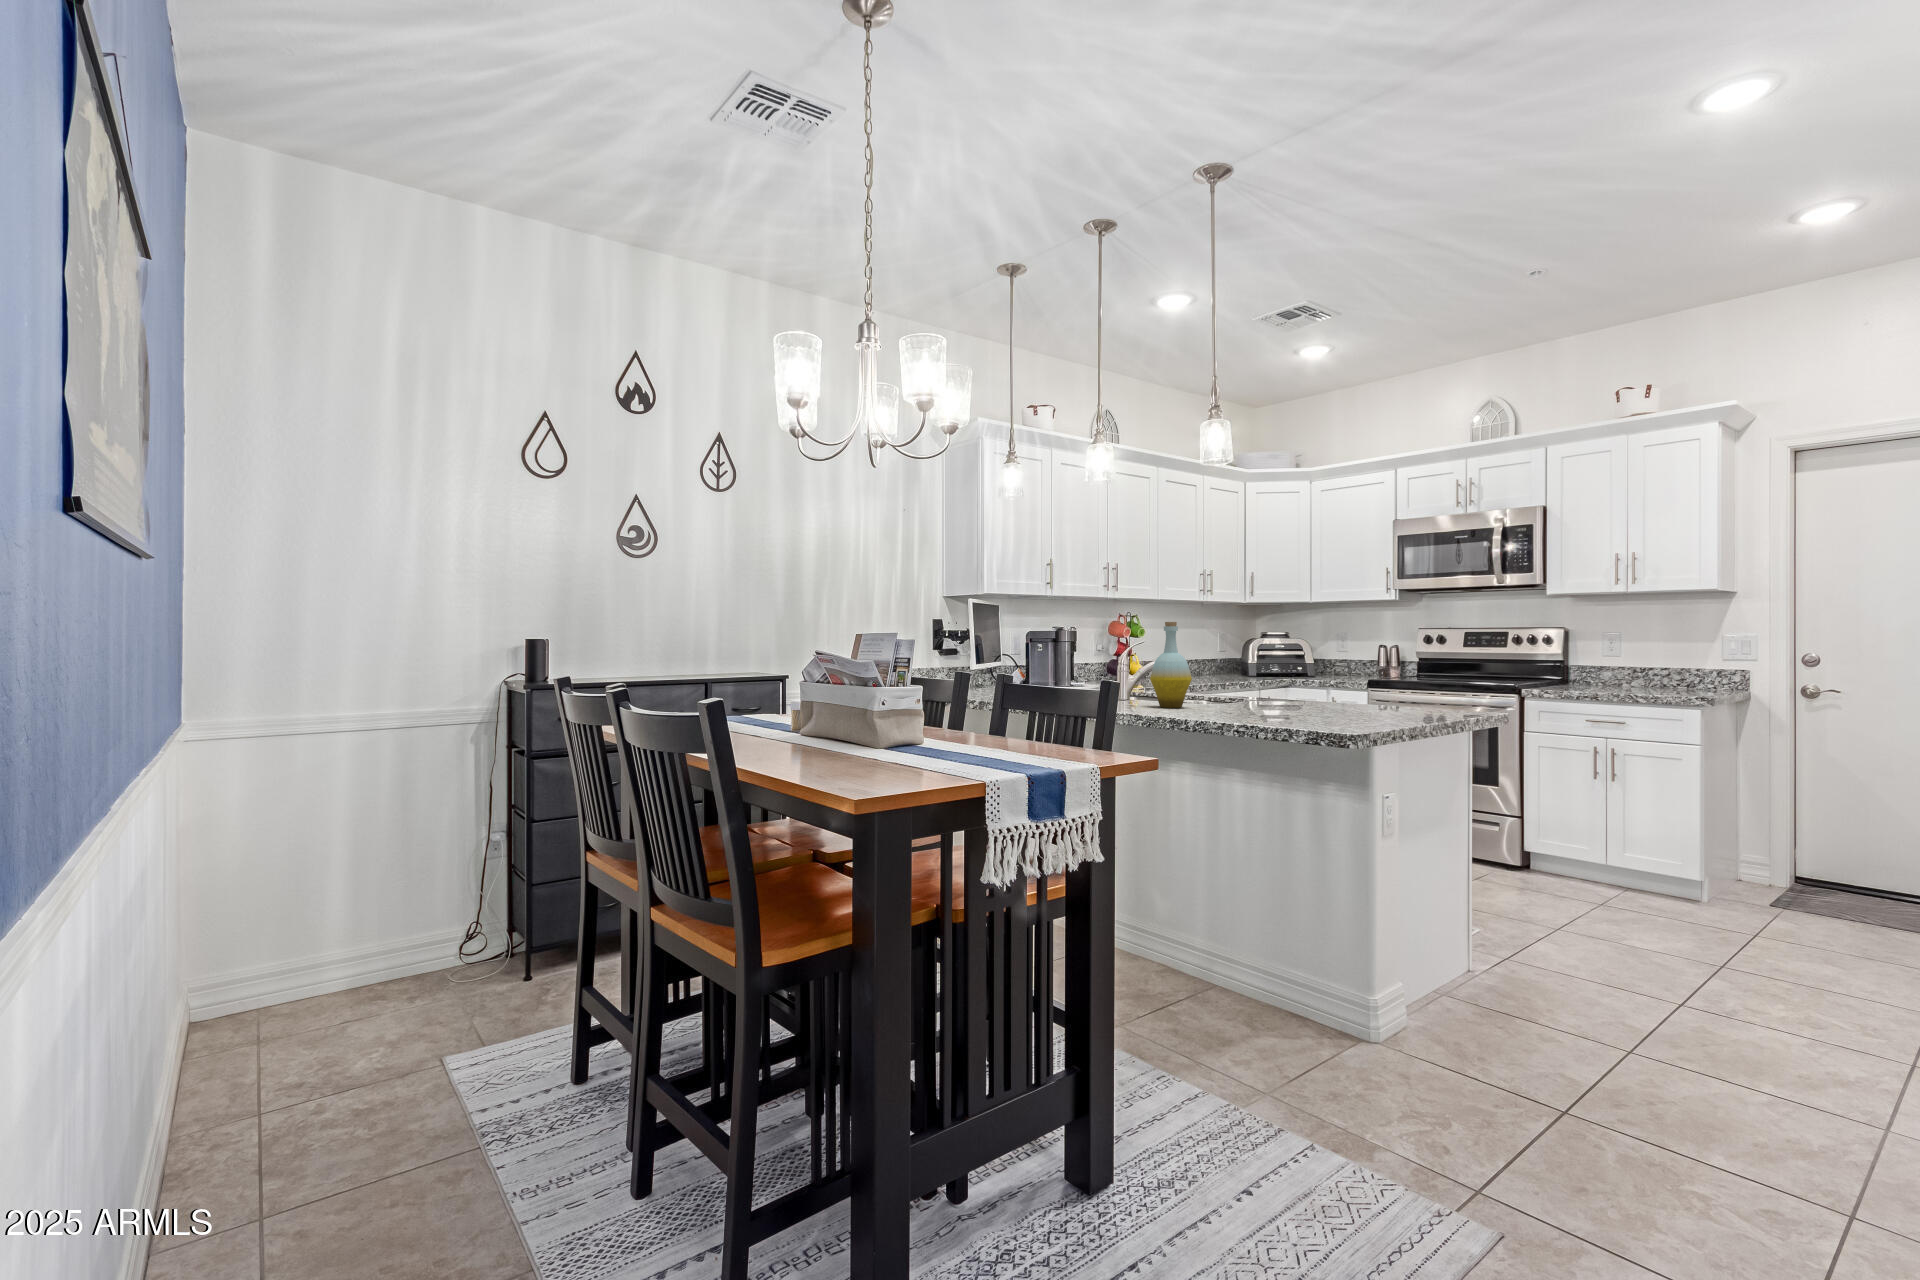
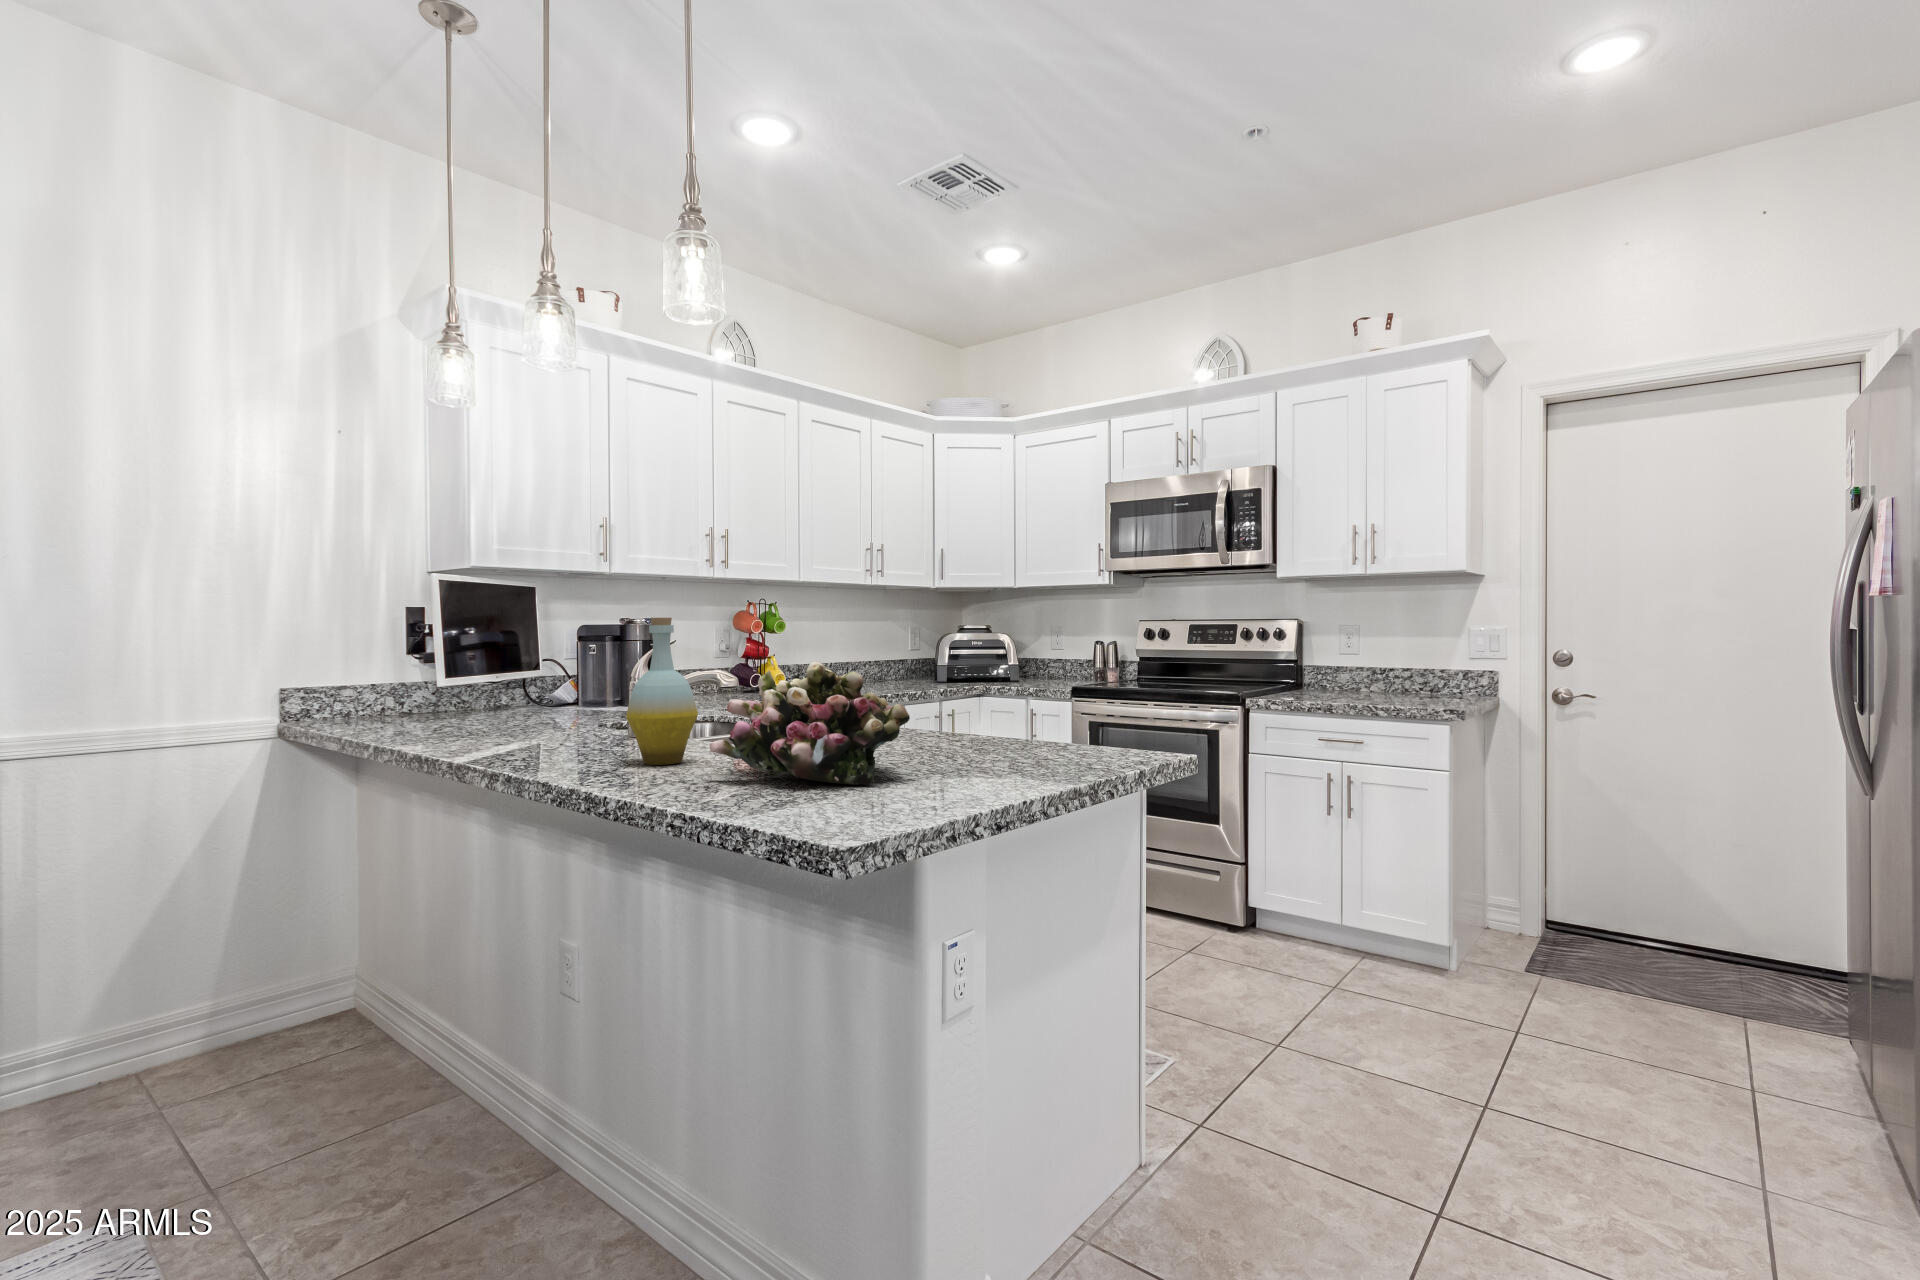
flower arrangement: none [1221,648,1339,717] -> present [710,662,910,785]

